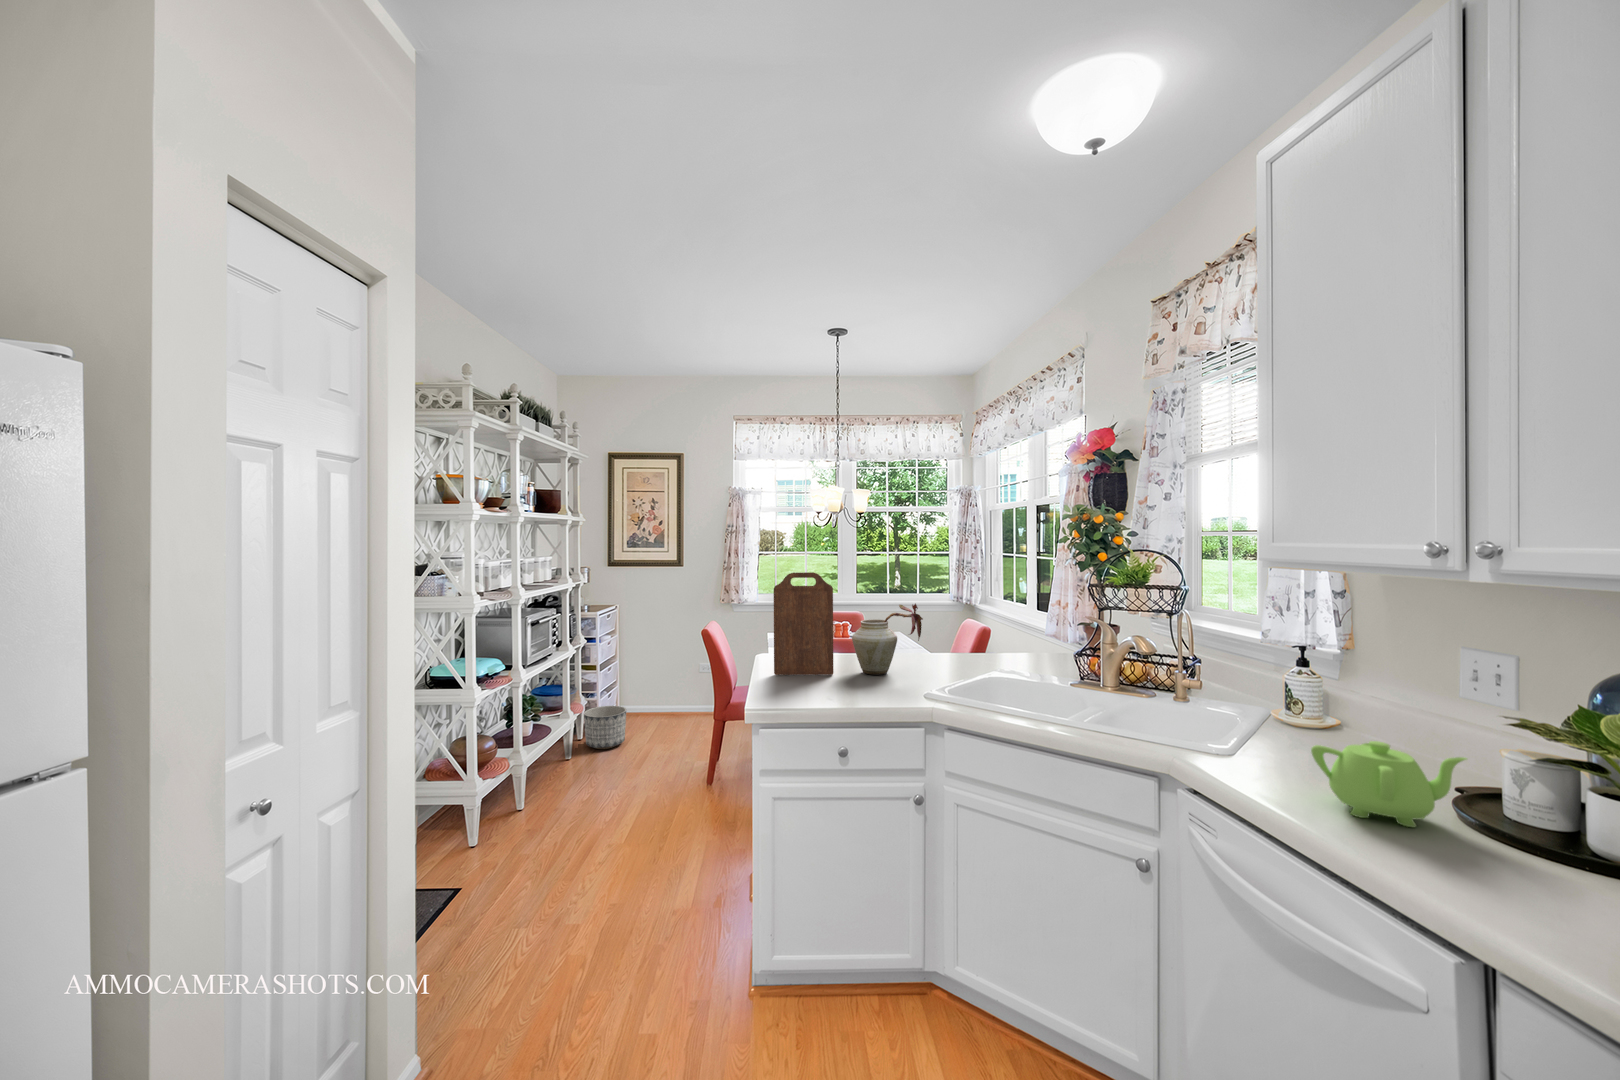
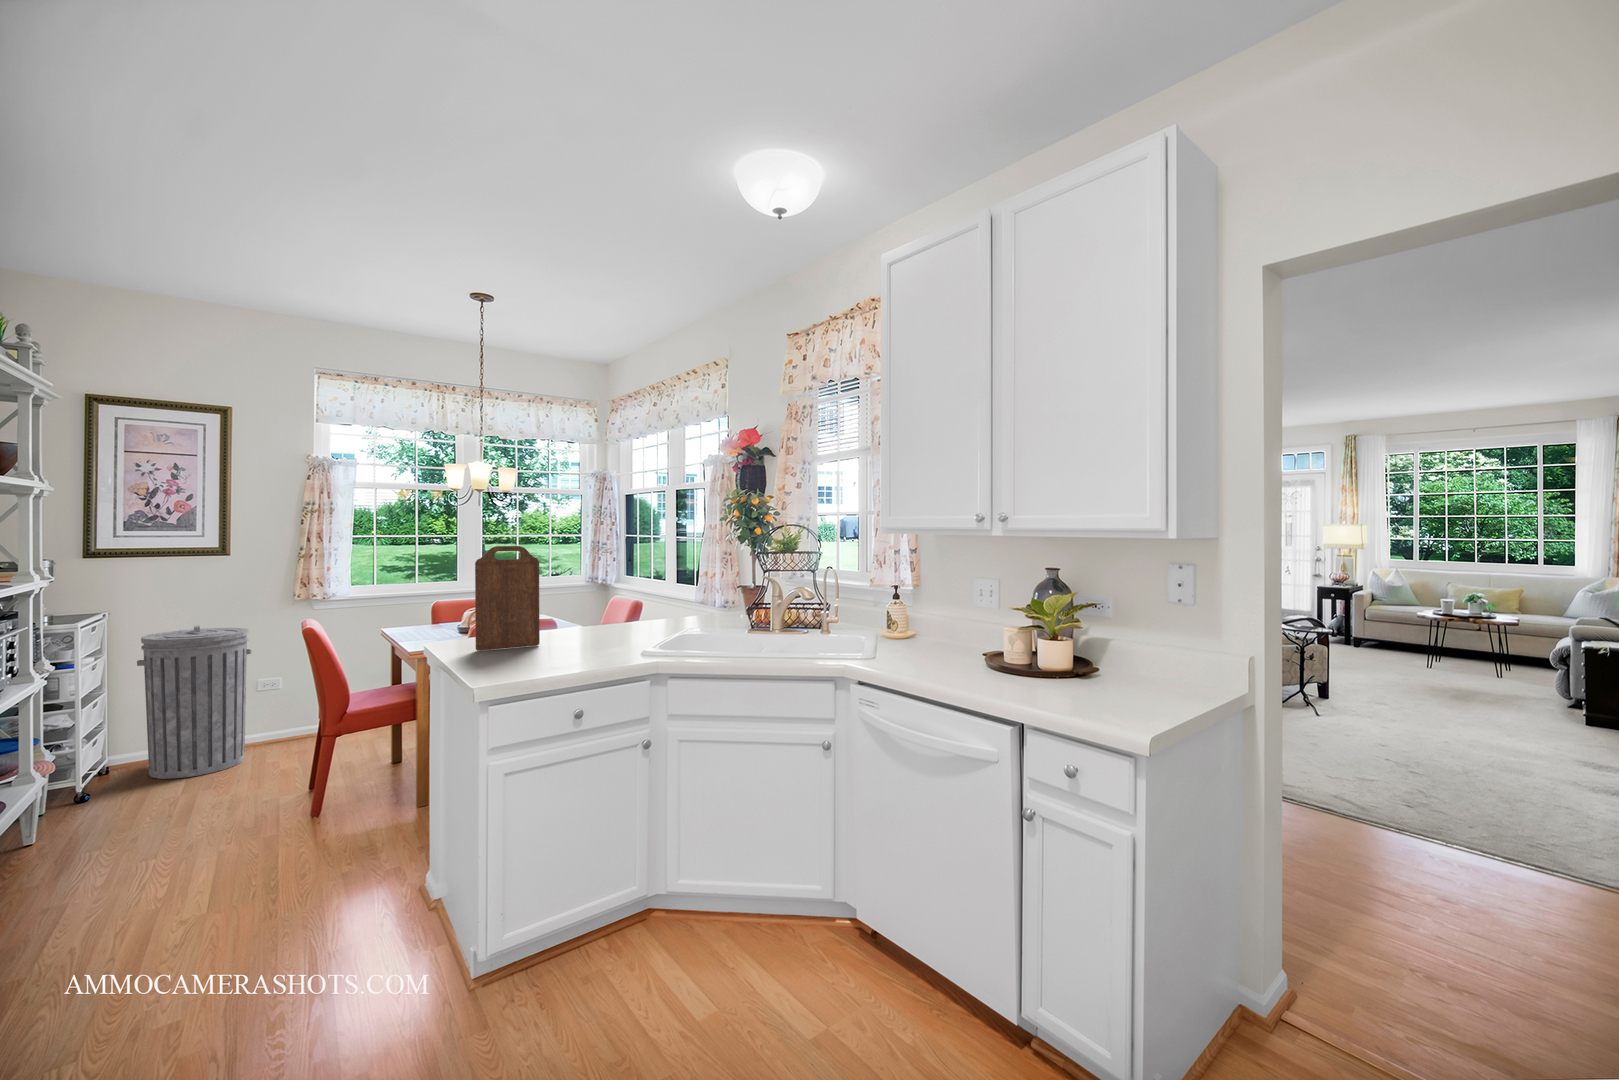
vase: present [852,604,923,675] -> none [555,572,624,642]
trash can: none [629,617,694,729] -> present [137,625,251,779]
planter: present [584,706,626,749] -> none [69,751,150,815]
teapot: present [1311,741,1467,827] -> none [909,627,975,670]

